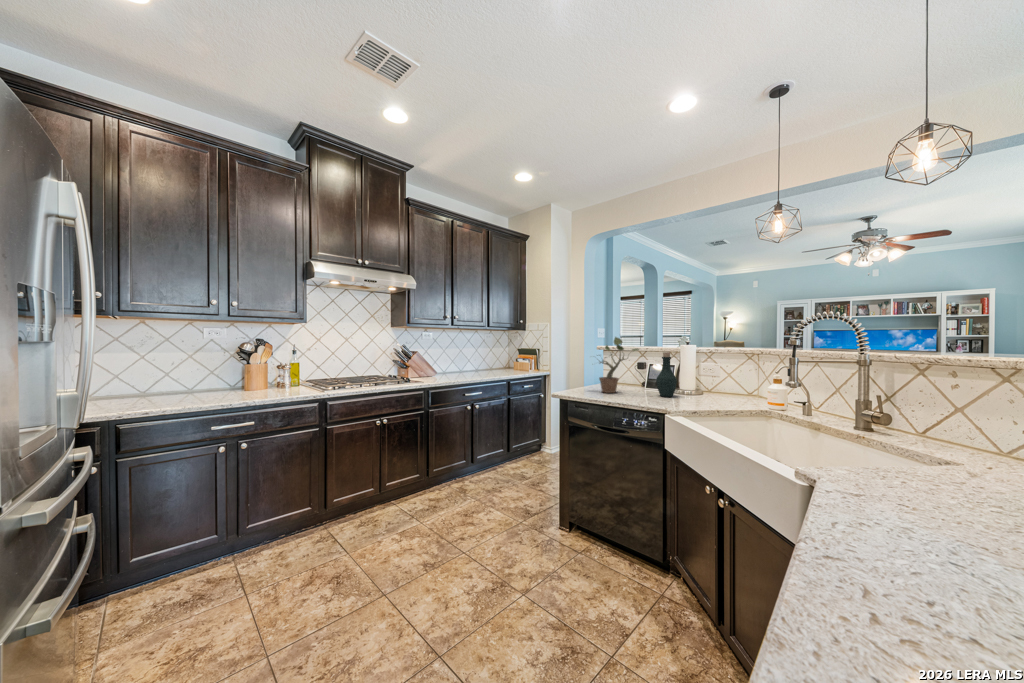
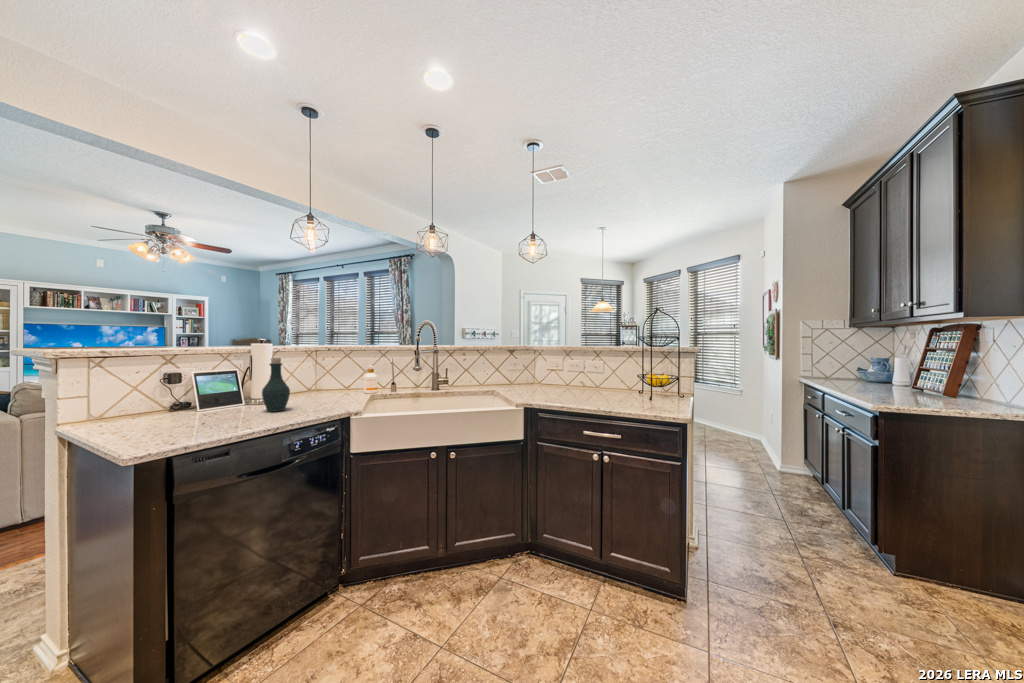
potted plant: present [599,337,639,393] -> none [150,337,250,430]

